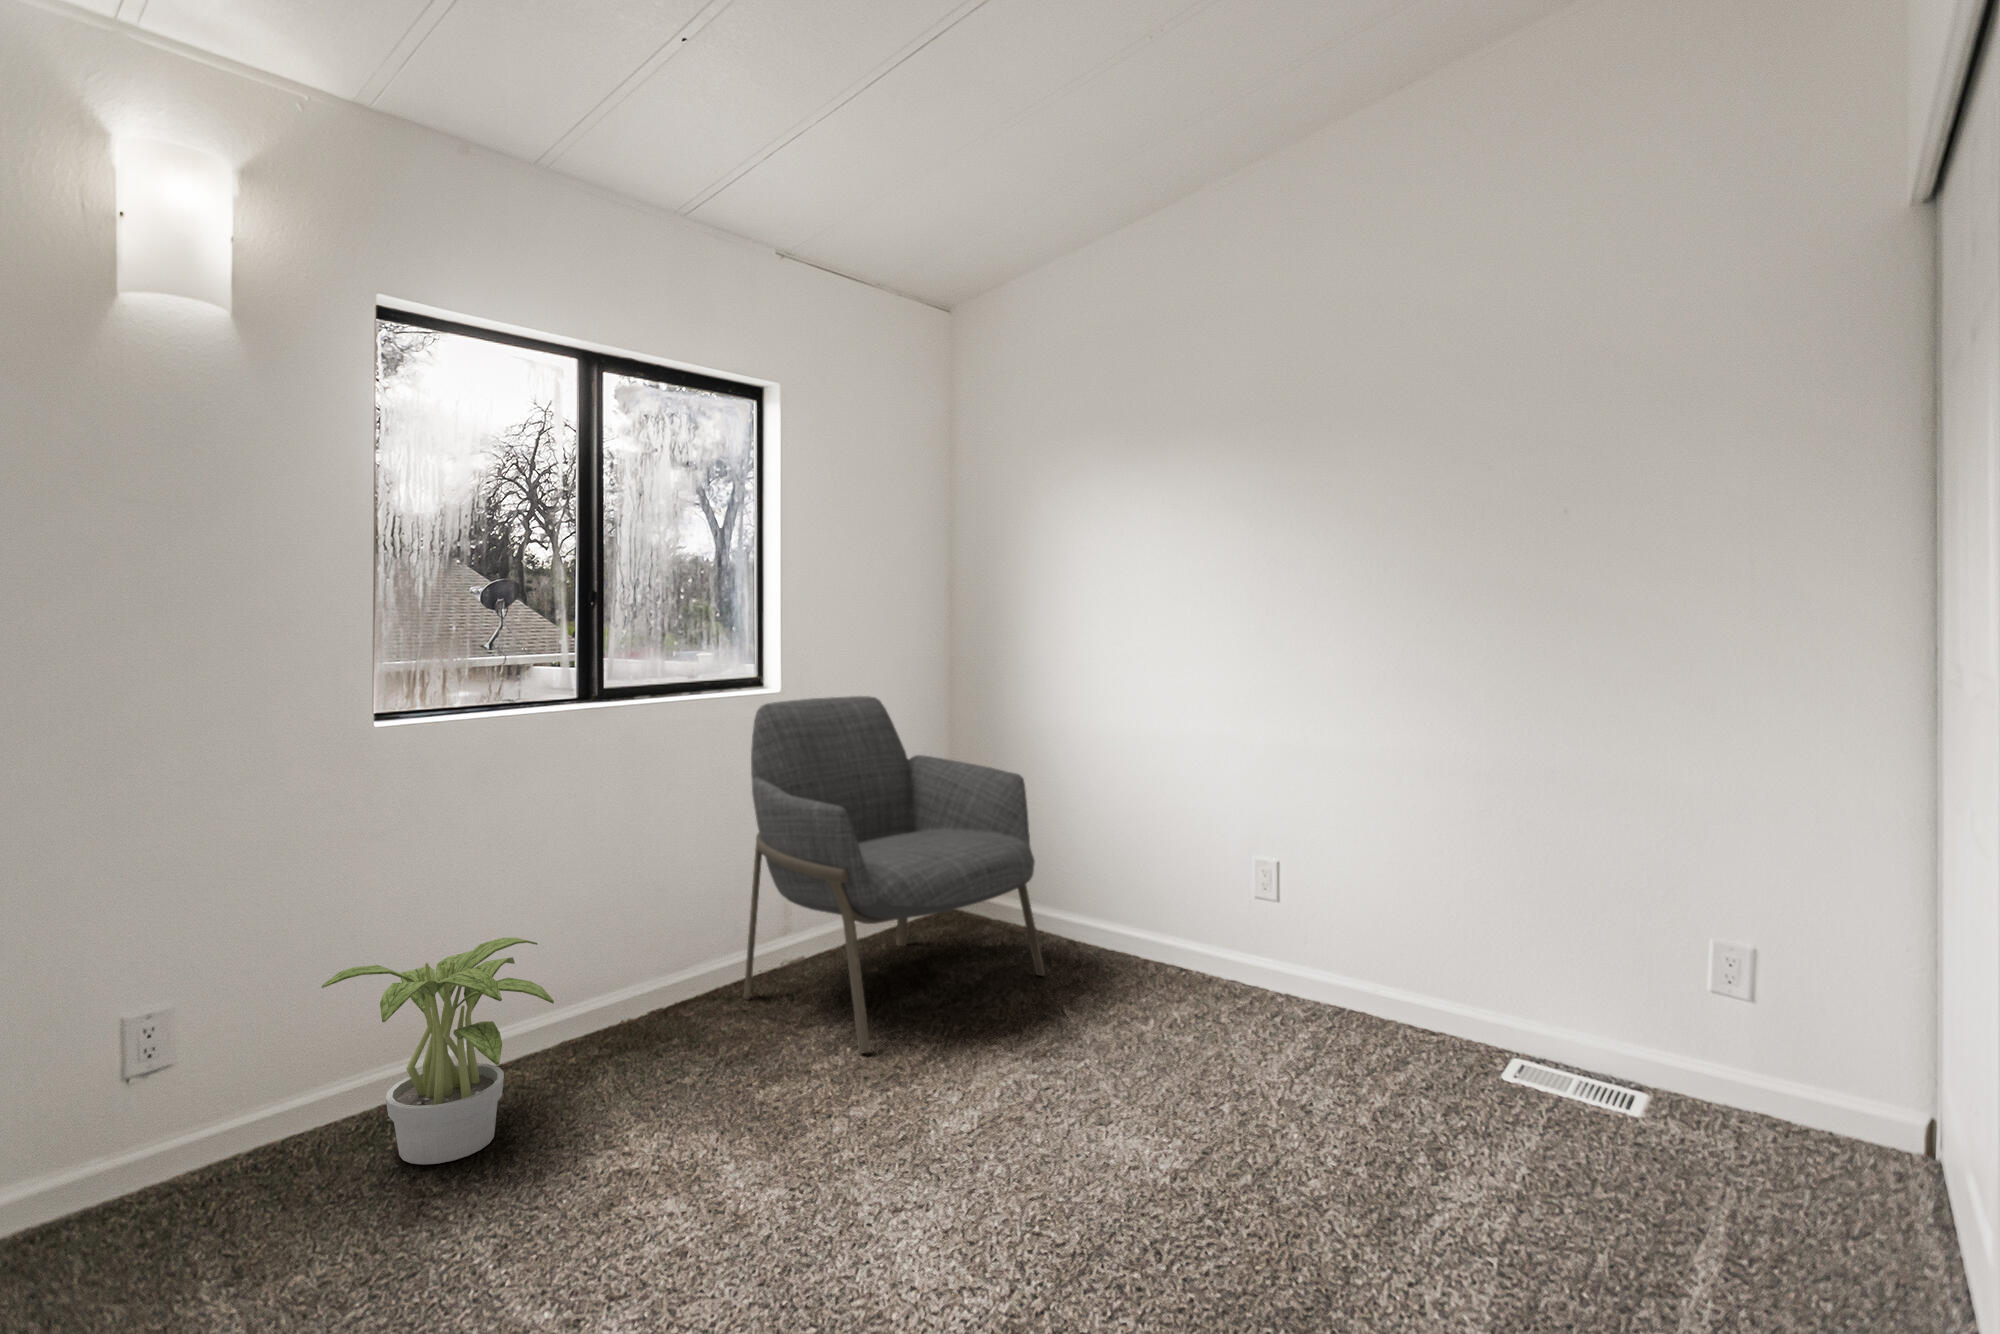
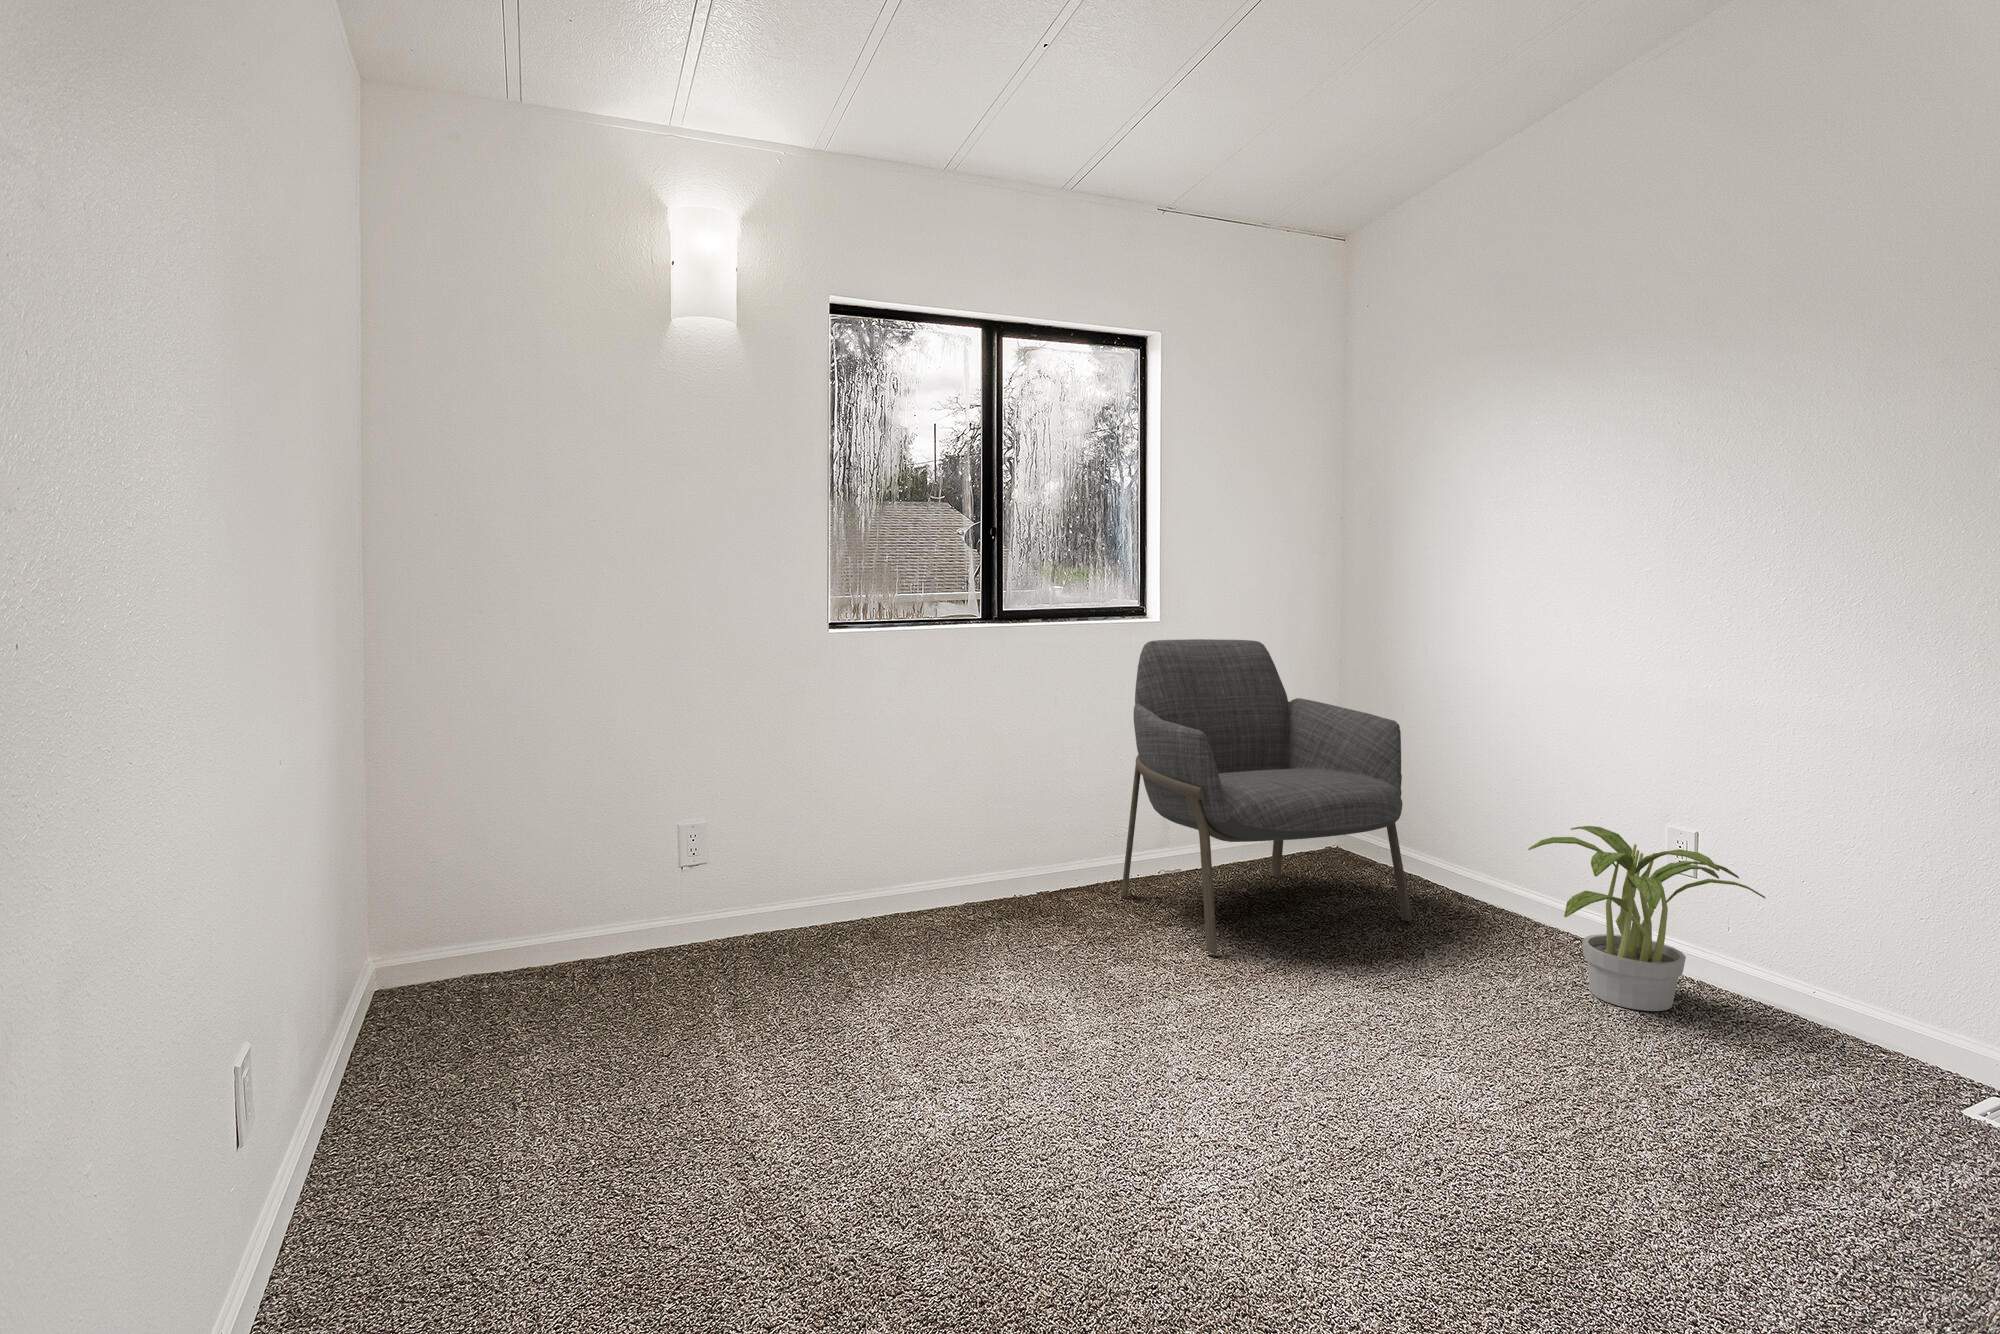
potted plant: present [322,938,554,1165] -> present [1528,826,1765,1011]

